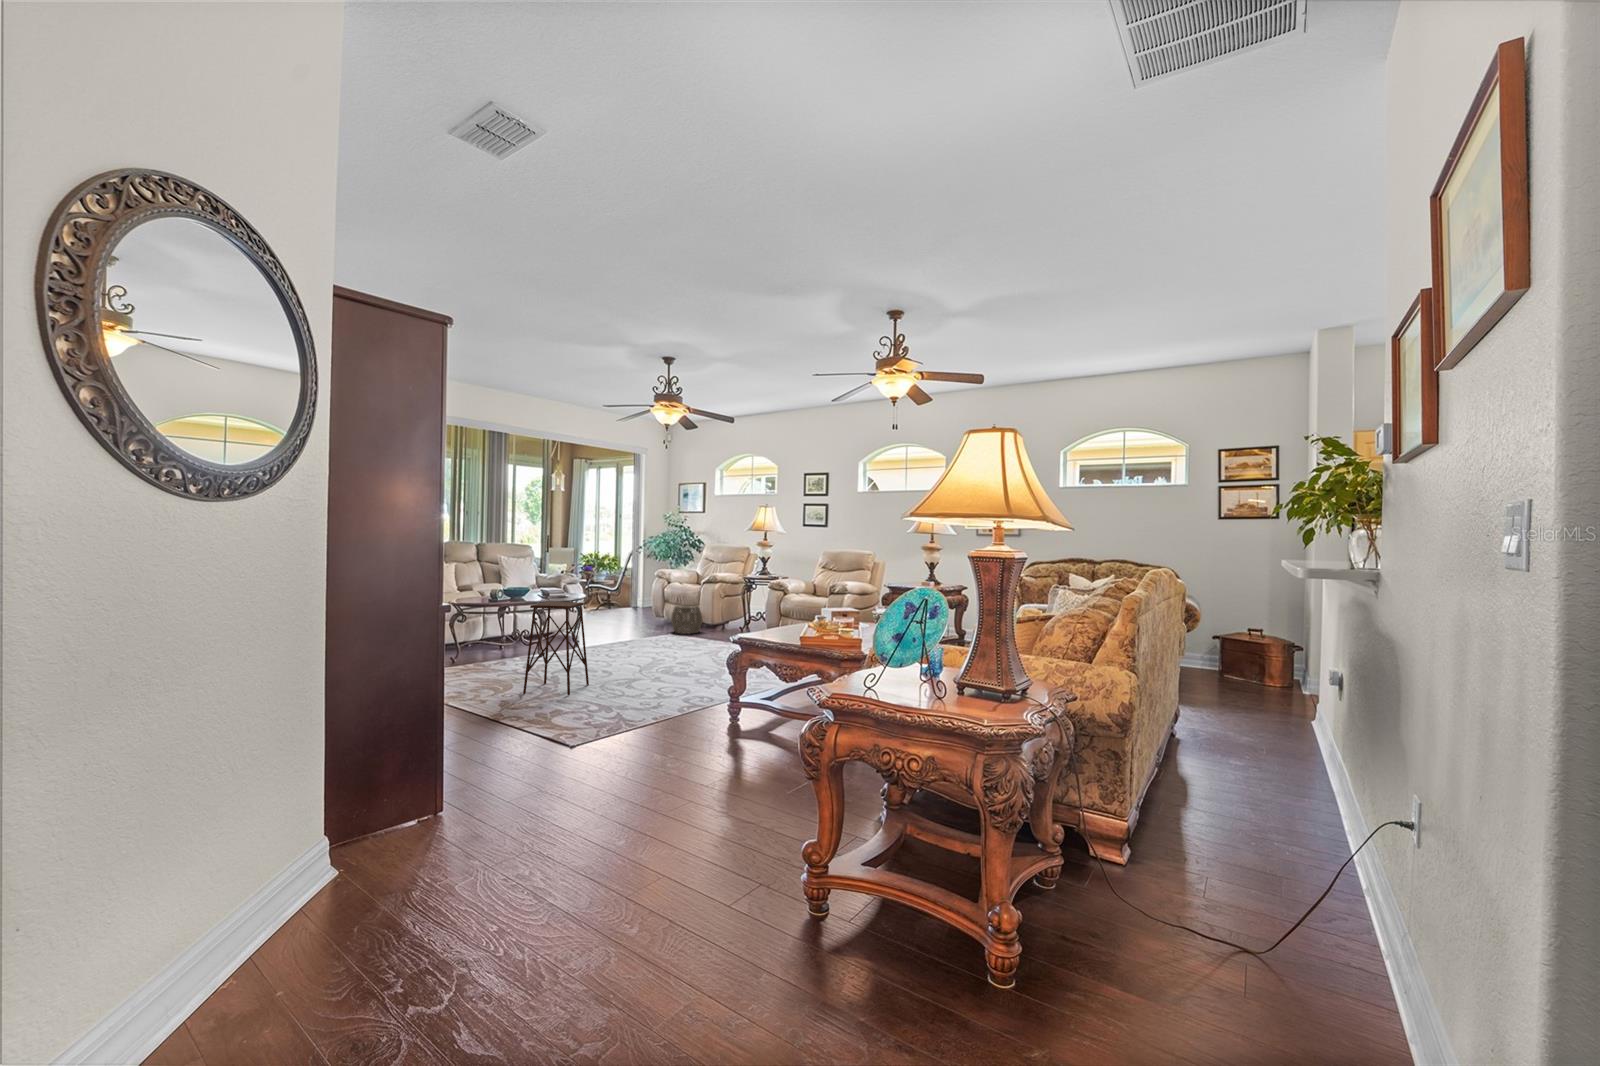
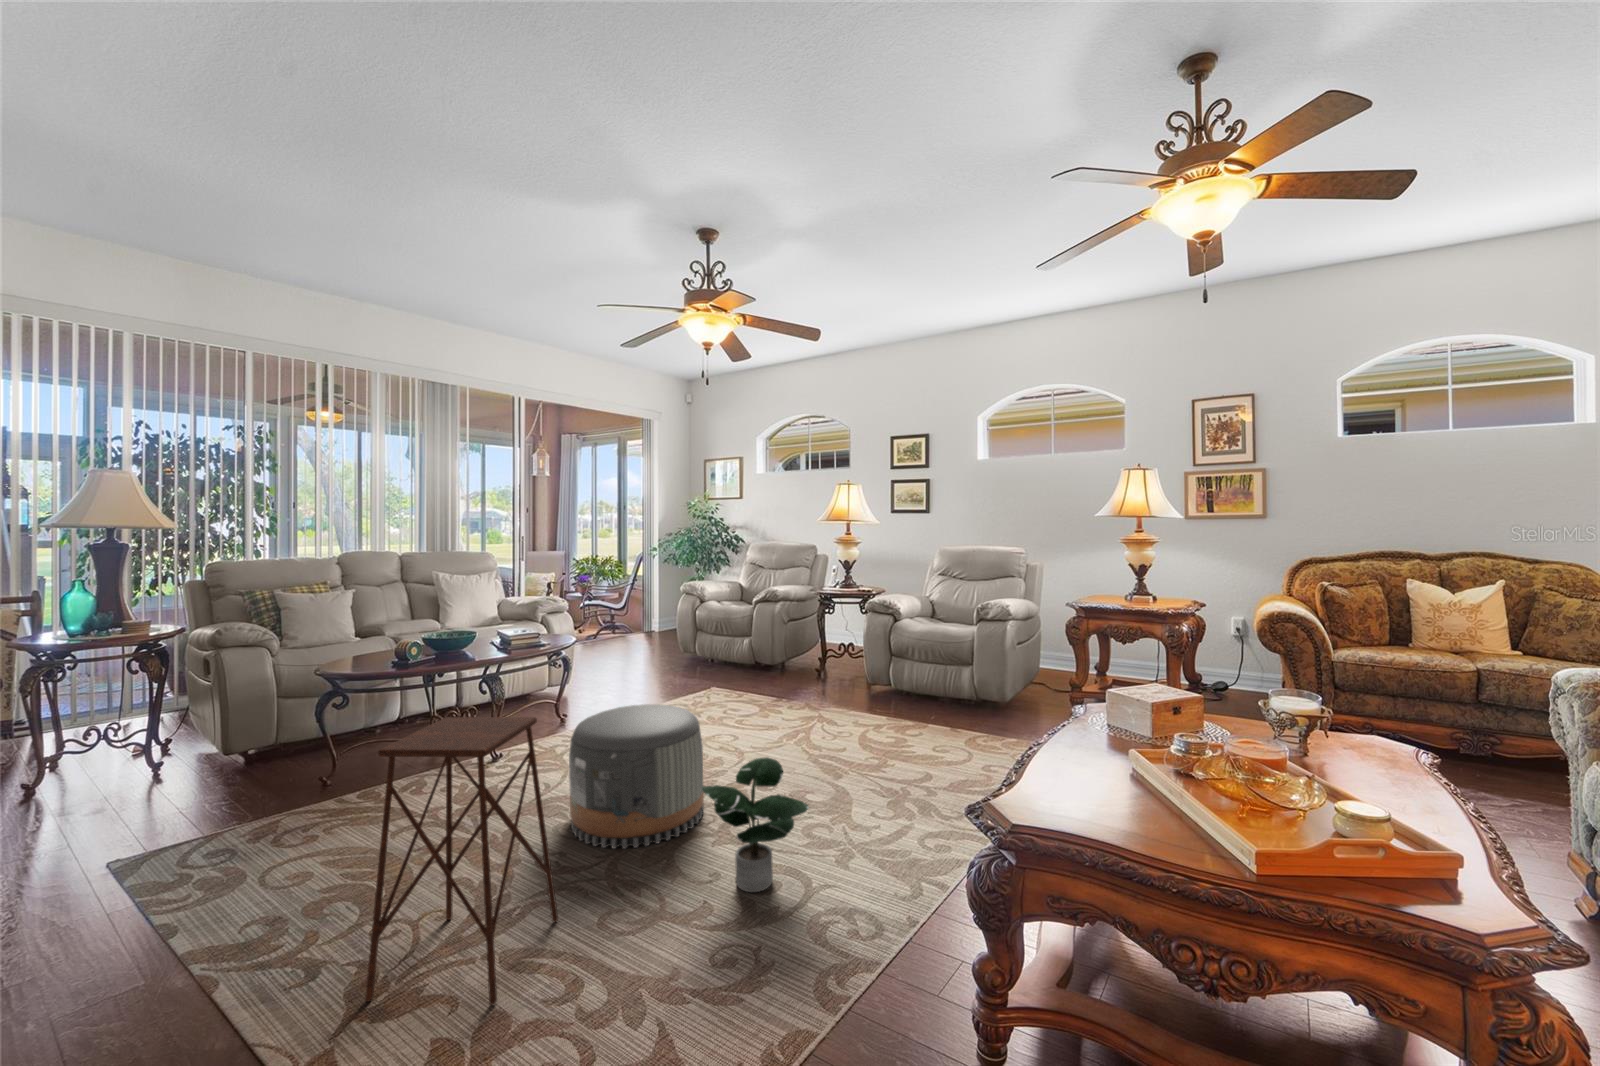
woven basket: present [671,605,702,633] -> none [710,639,759,688]
pouf: none [591,617,654,674] -> present [569,704,704,849]
potted plant: none [649,633,693,683] -> present [702,757,809,892]

